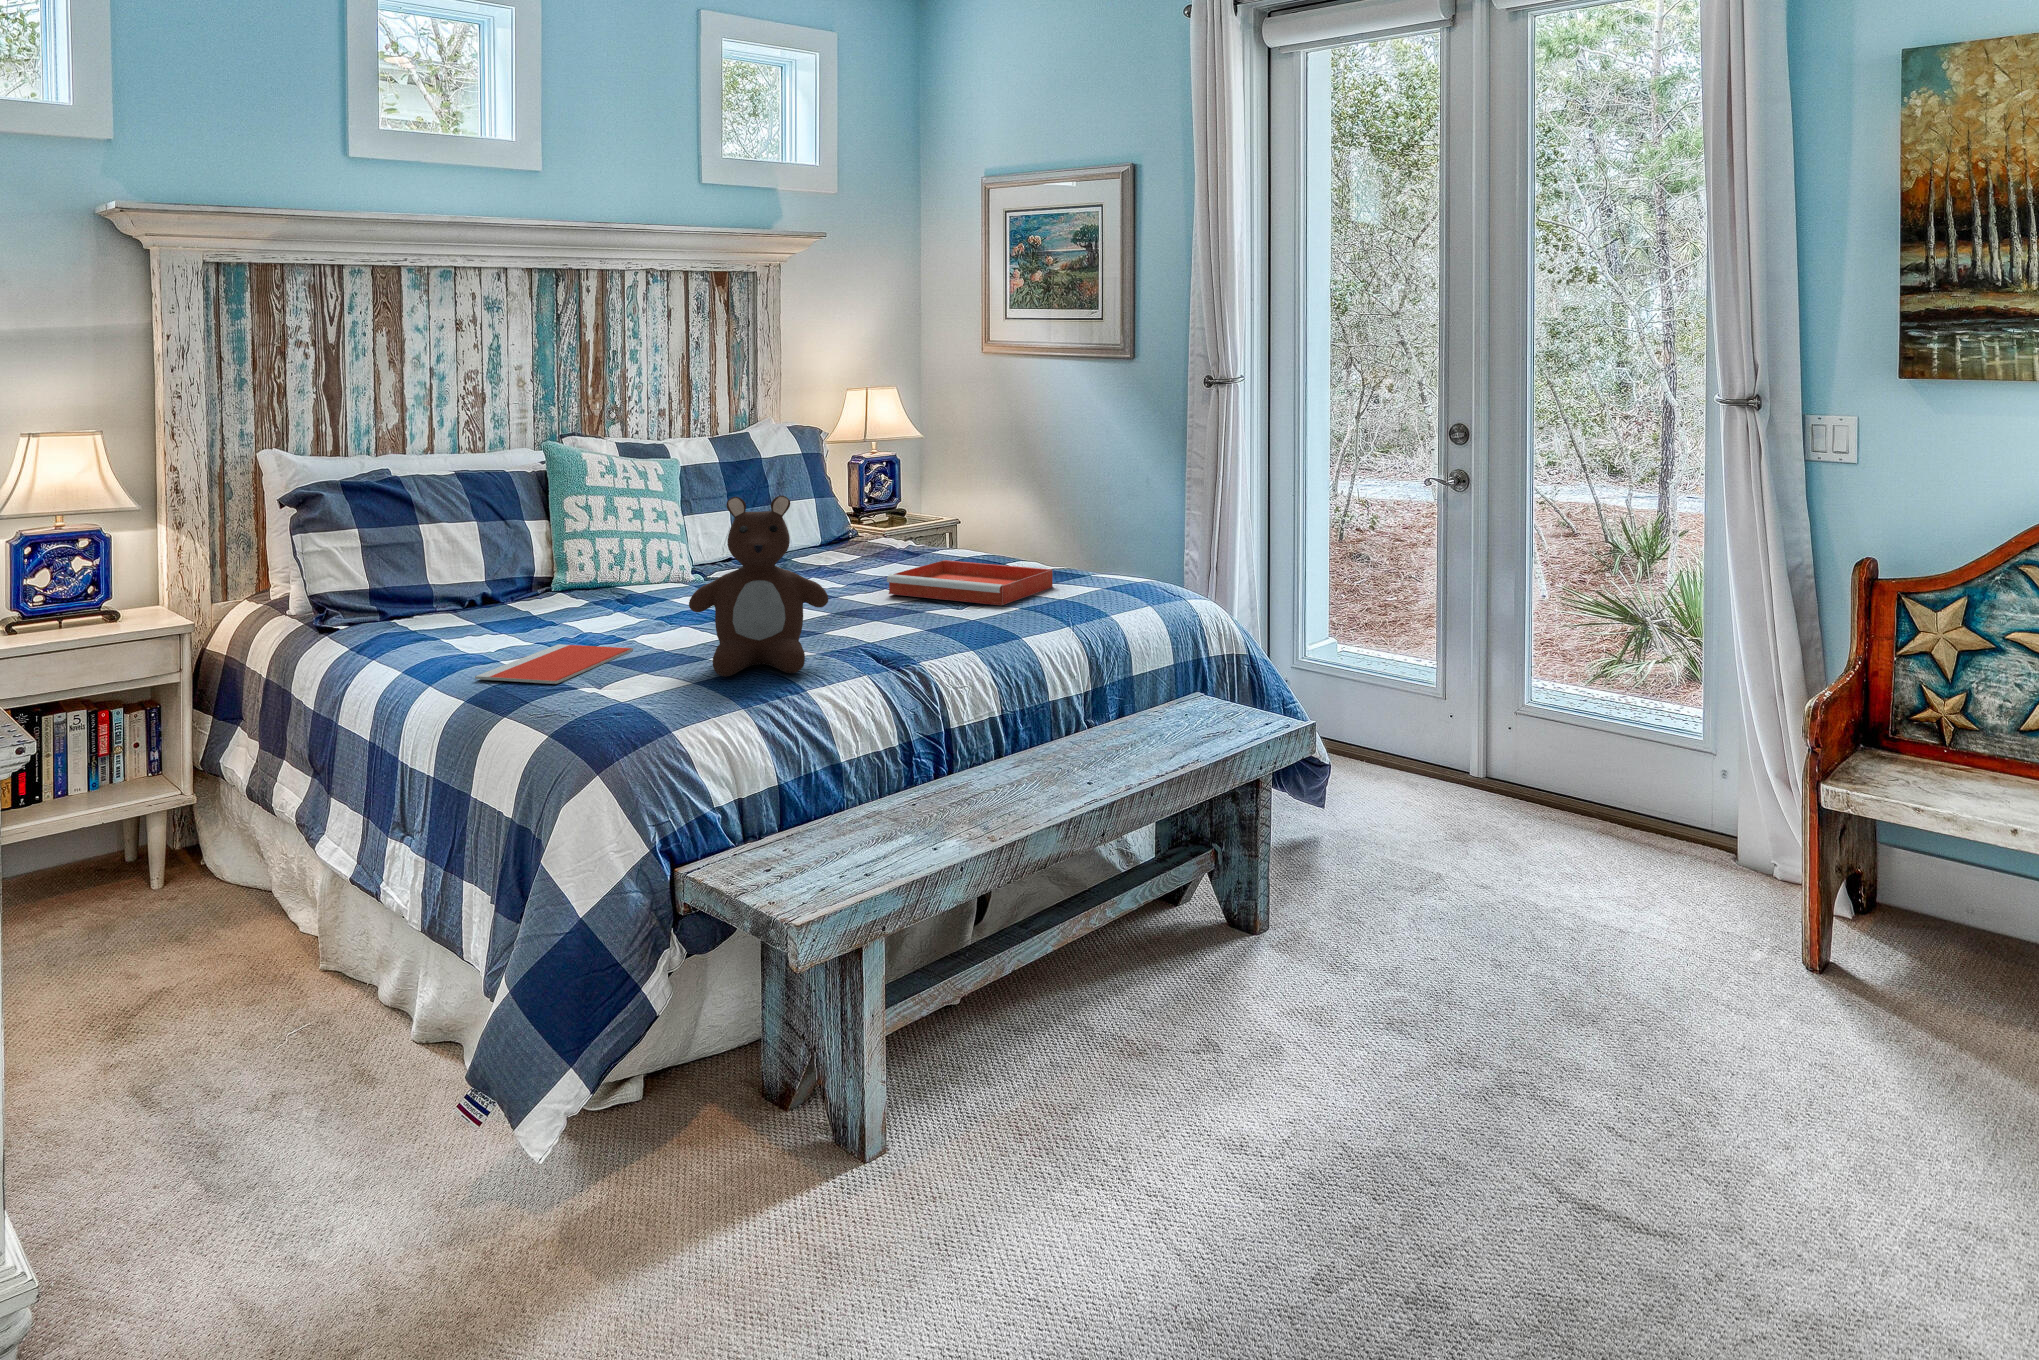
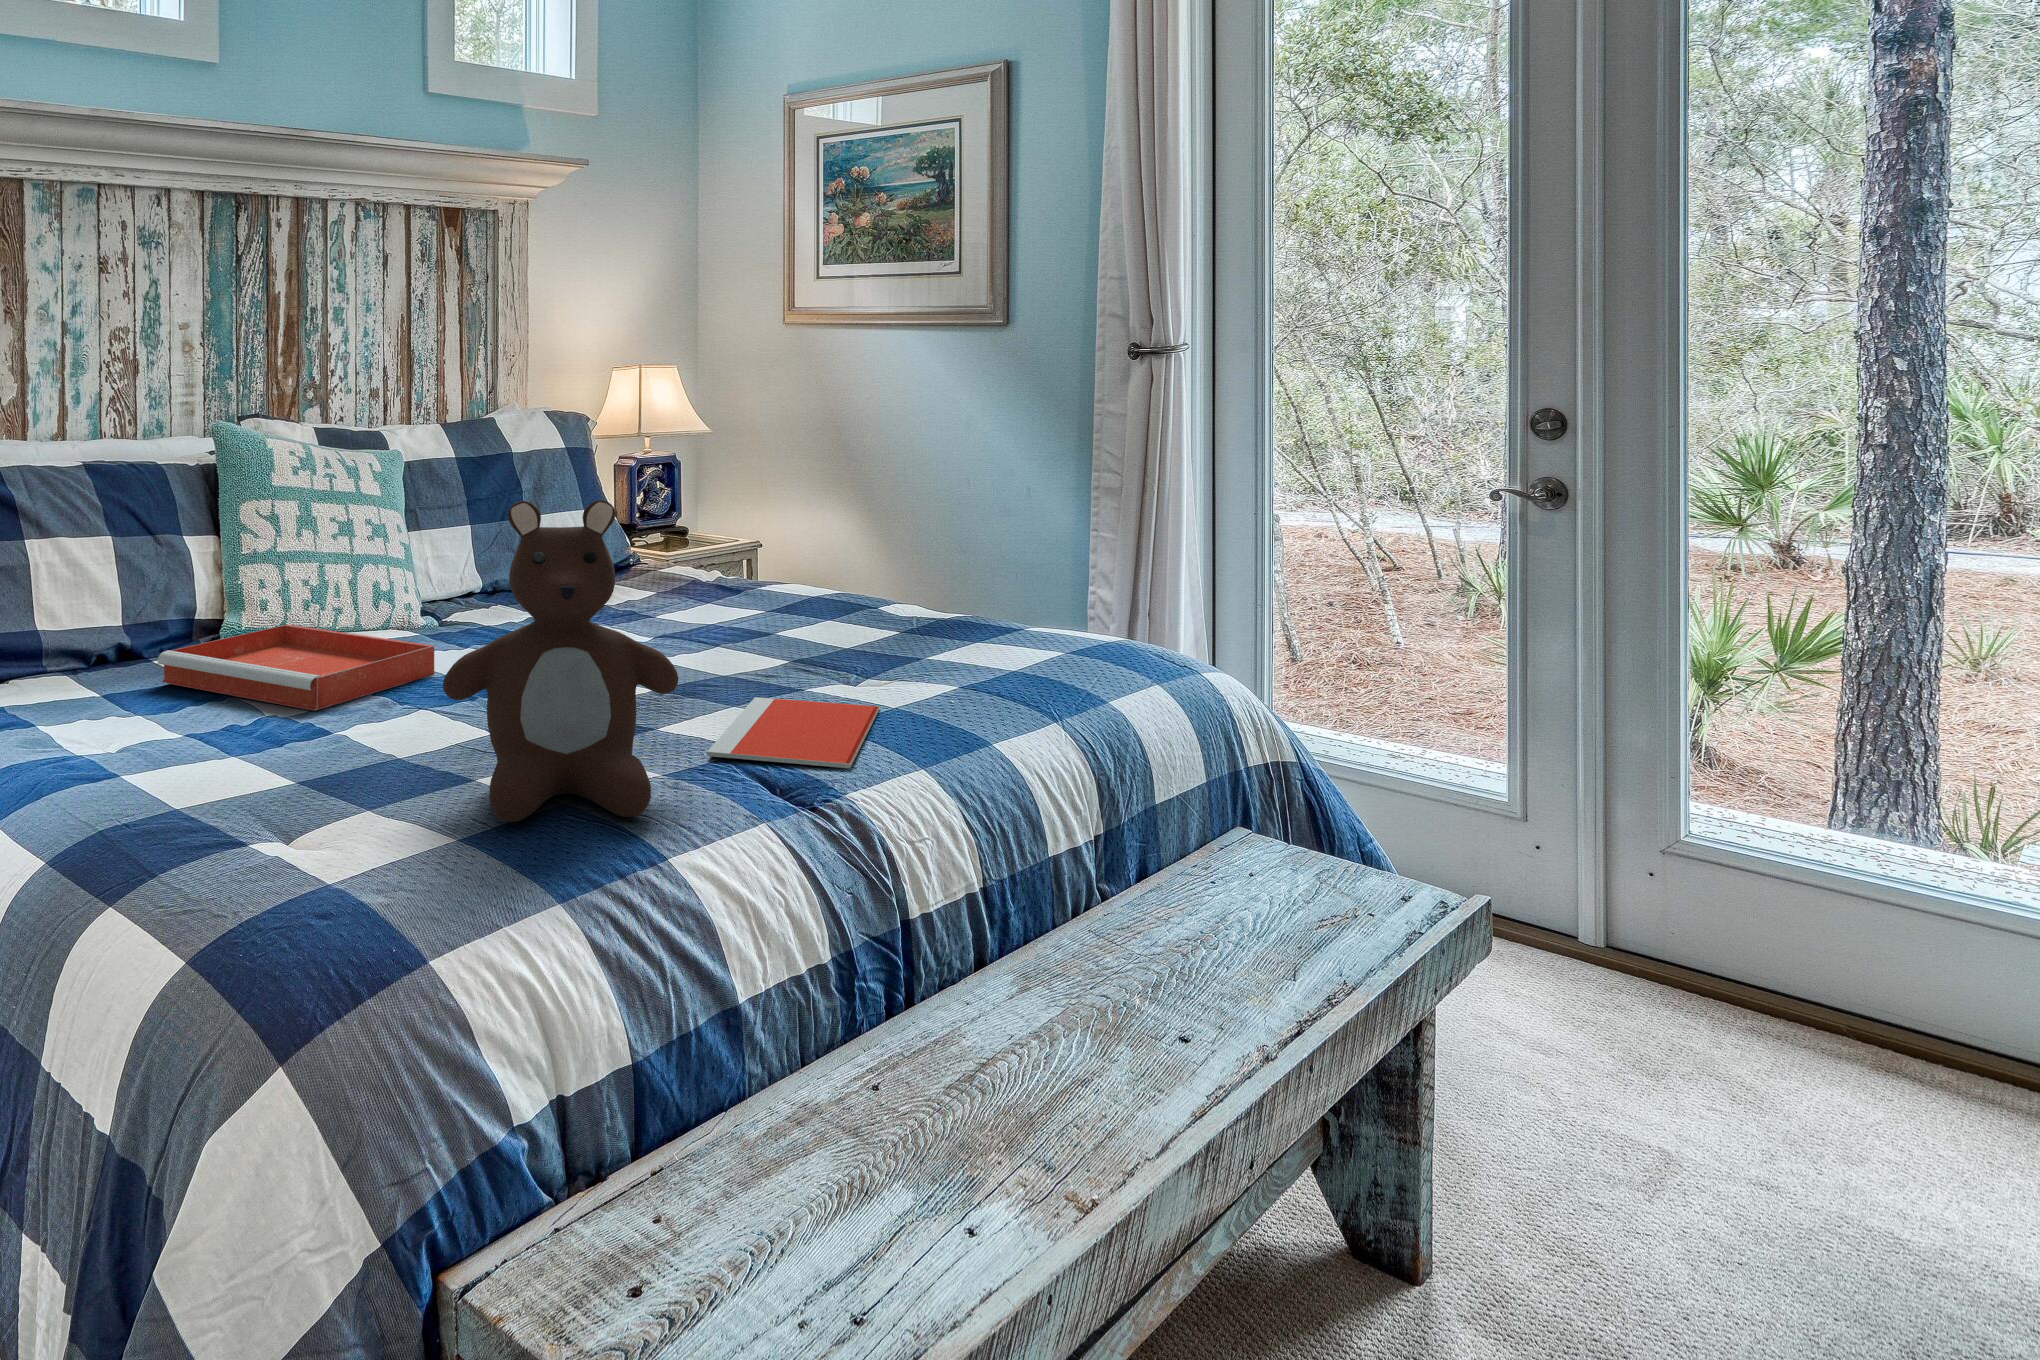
tray: present [887,560,1053,605] -> present [158,624,434,711]
notebook: present [475,644,633,684] -> present [707,697,879,768]

